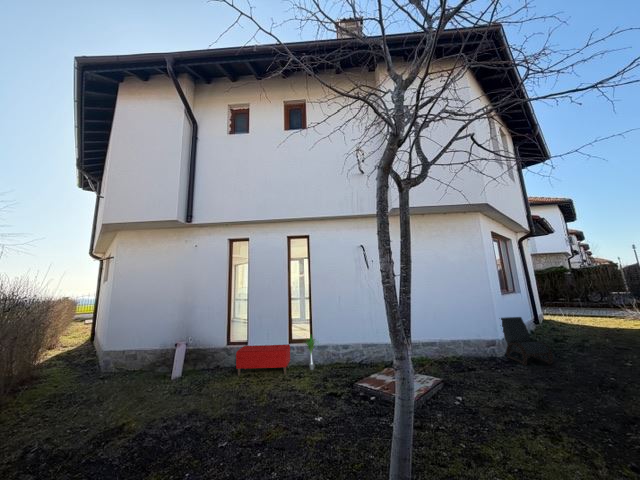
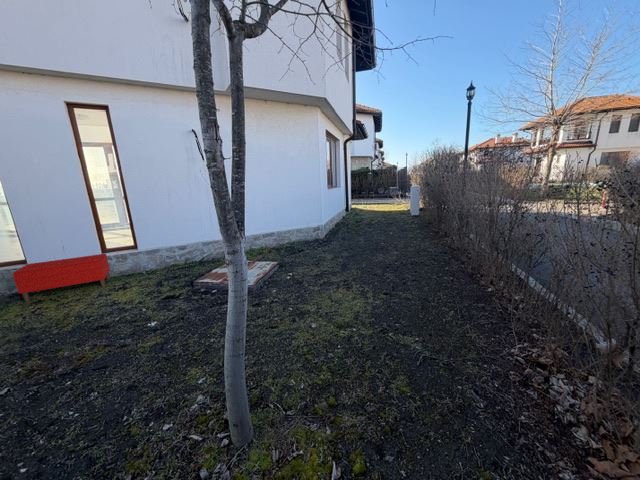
lounge chair: present [501,317,553,365] -> none [324,206,357,243]
potted plant: present [306,338,315,370] -> none [121,237,153,277]

